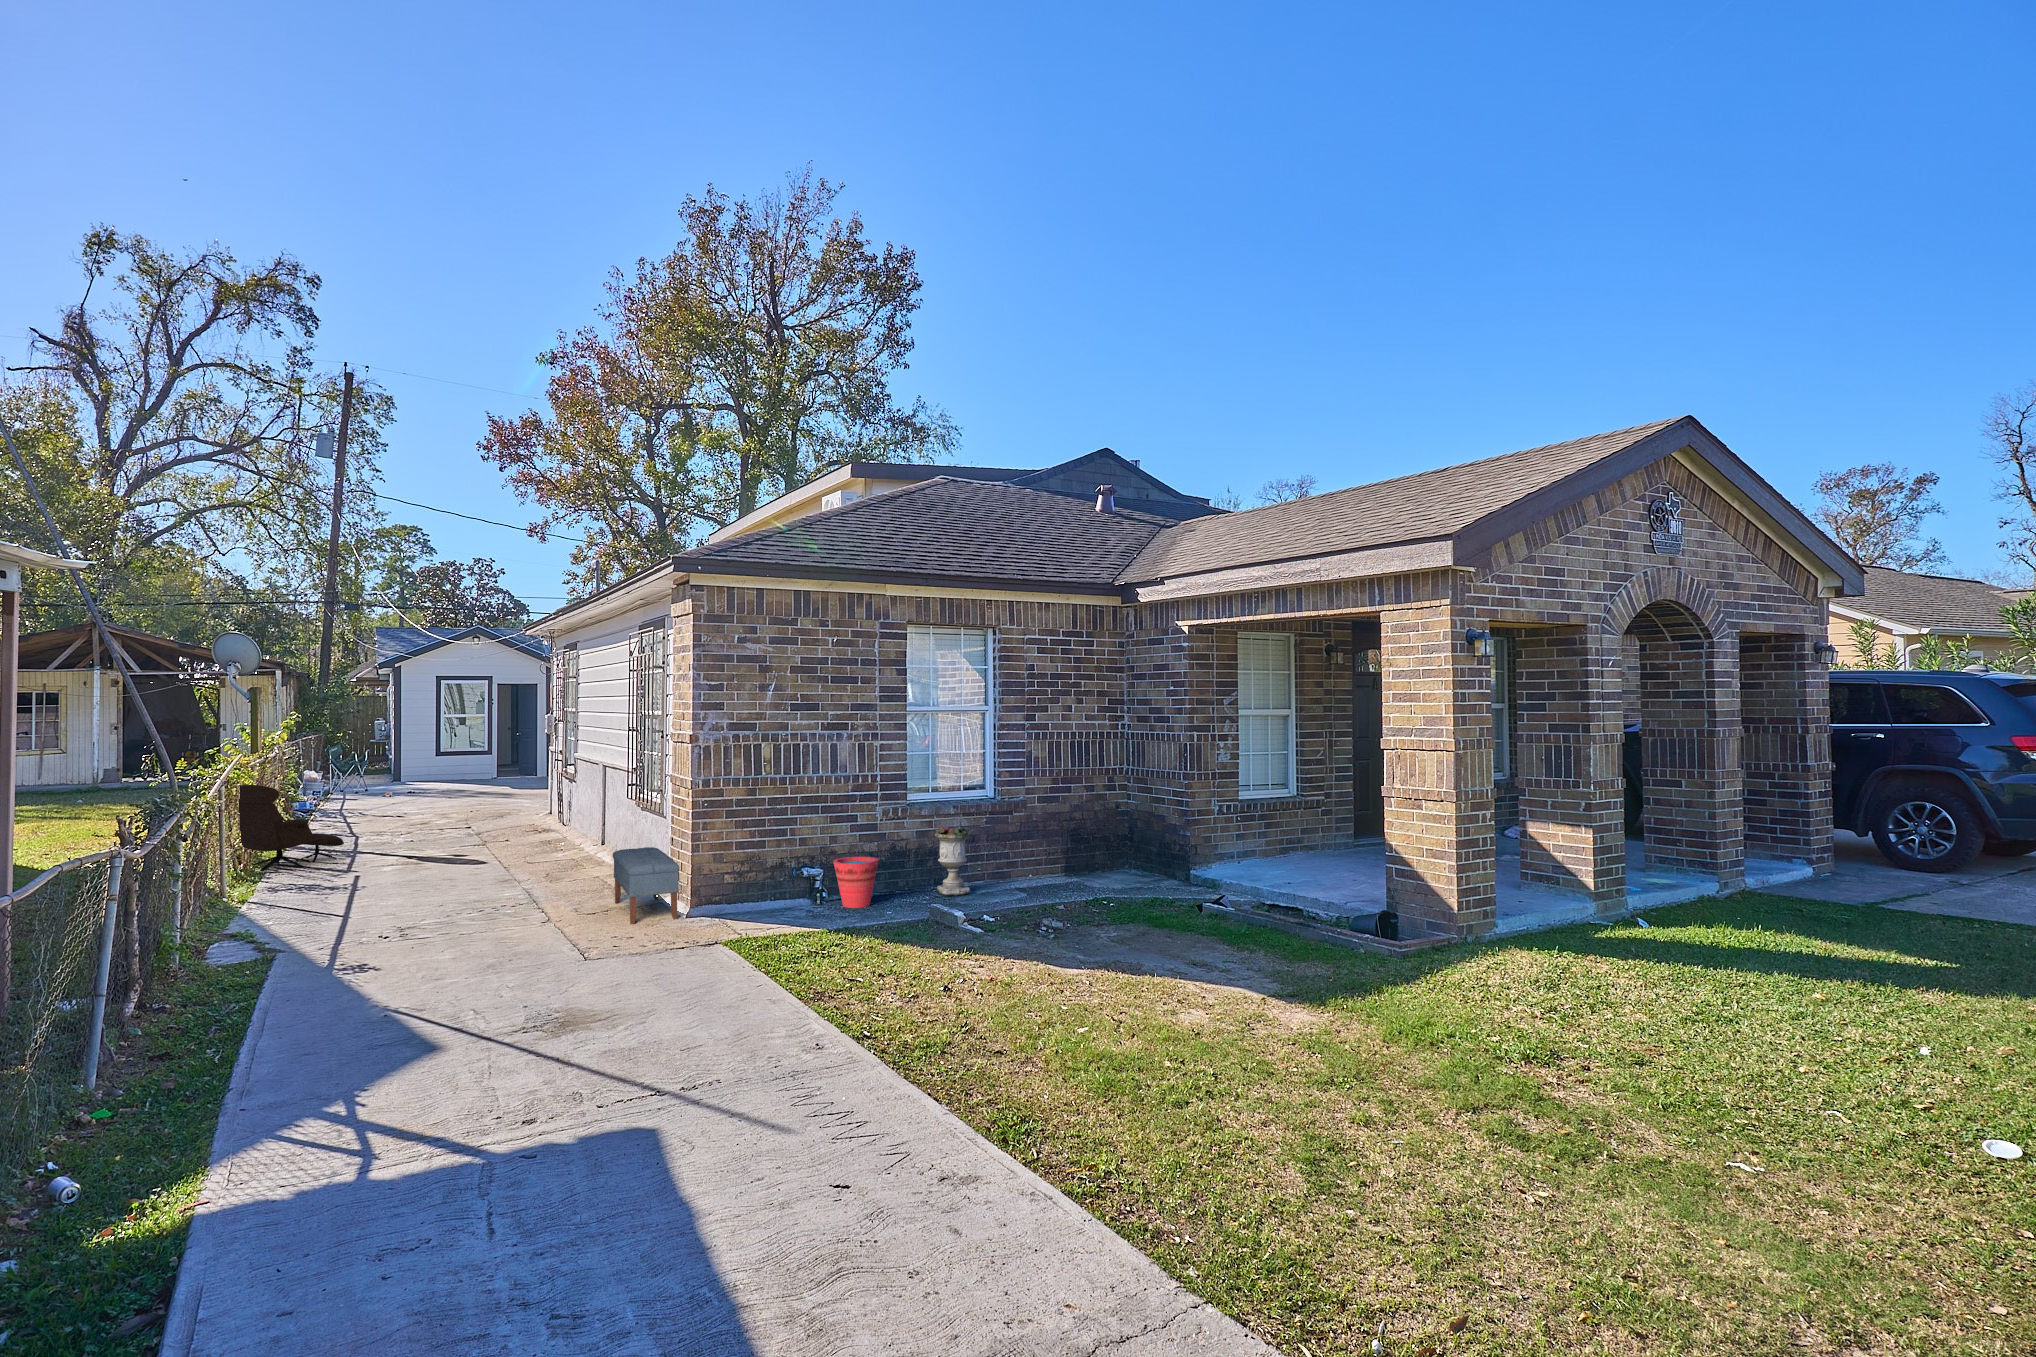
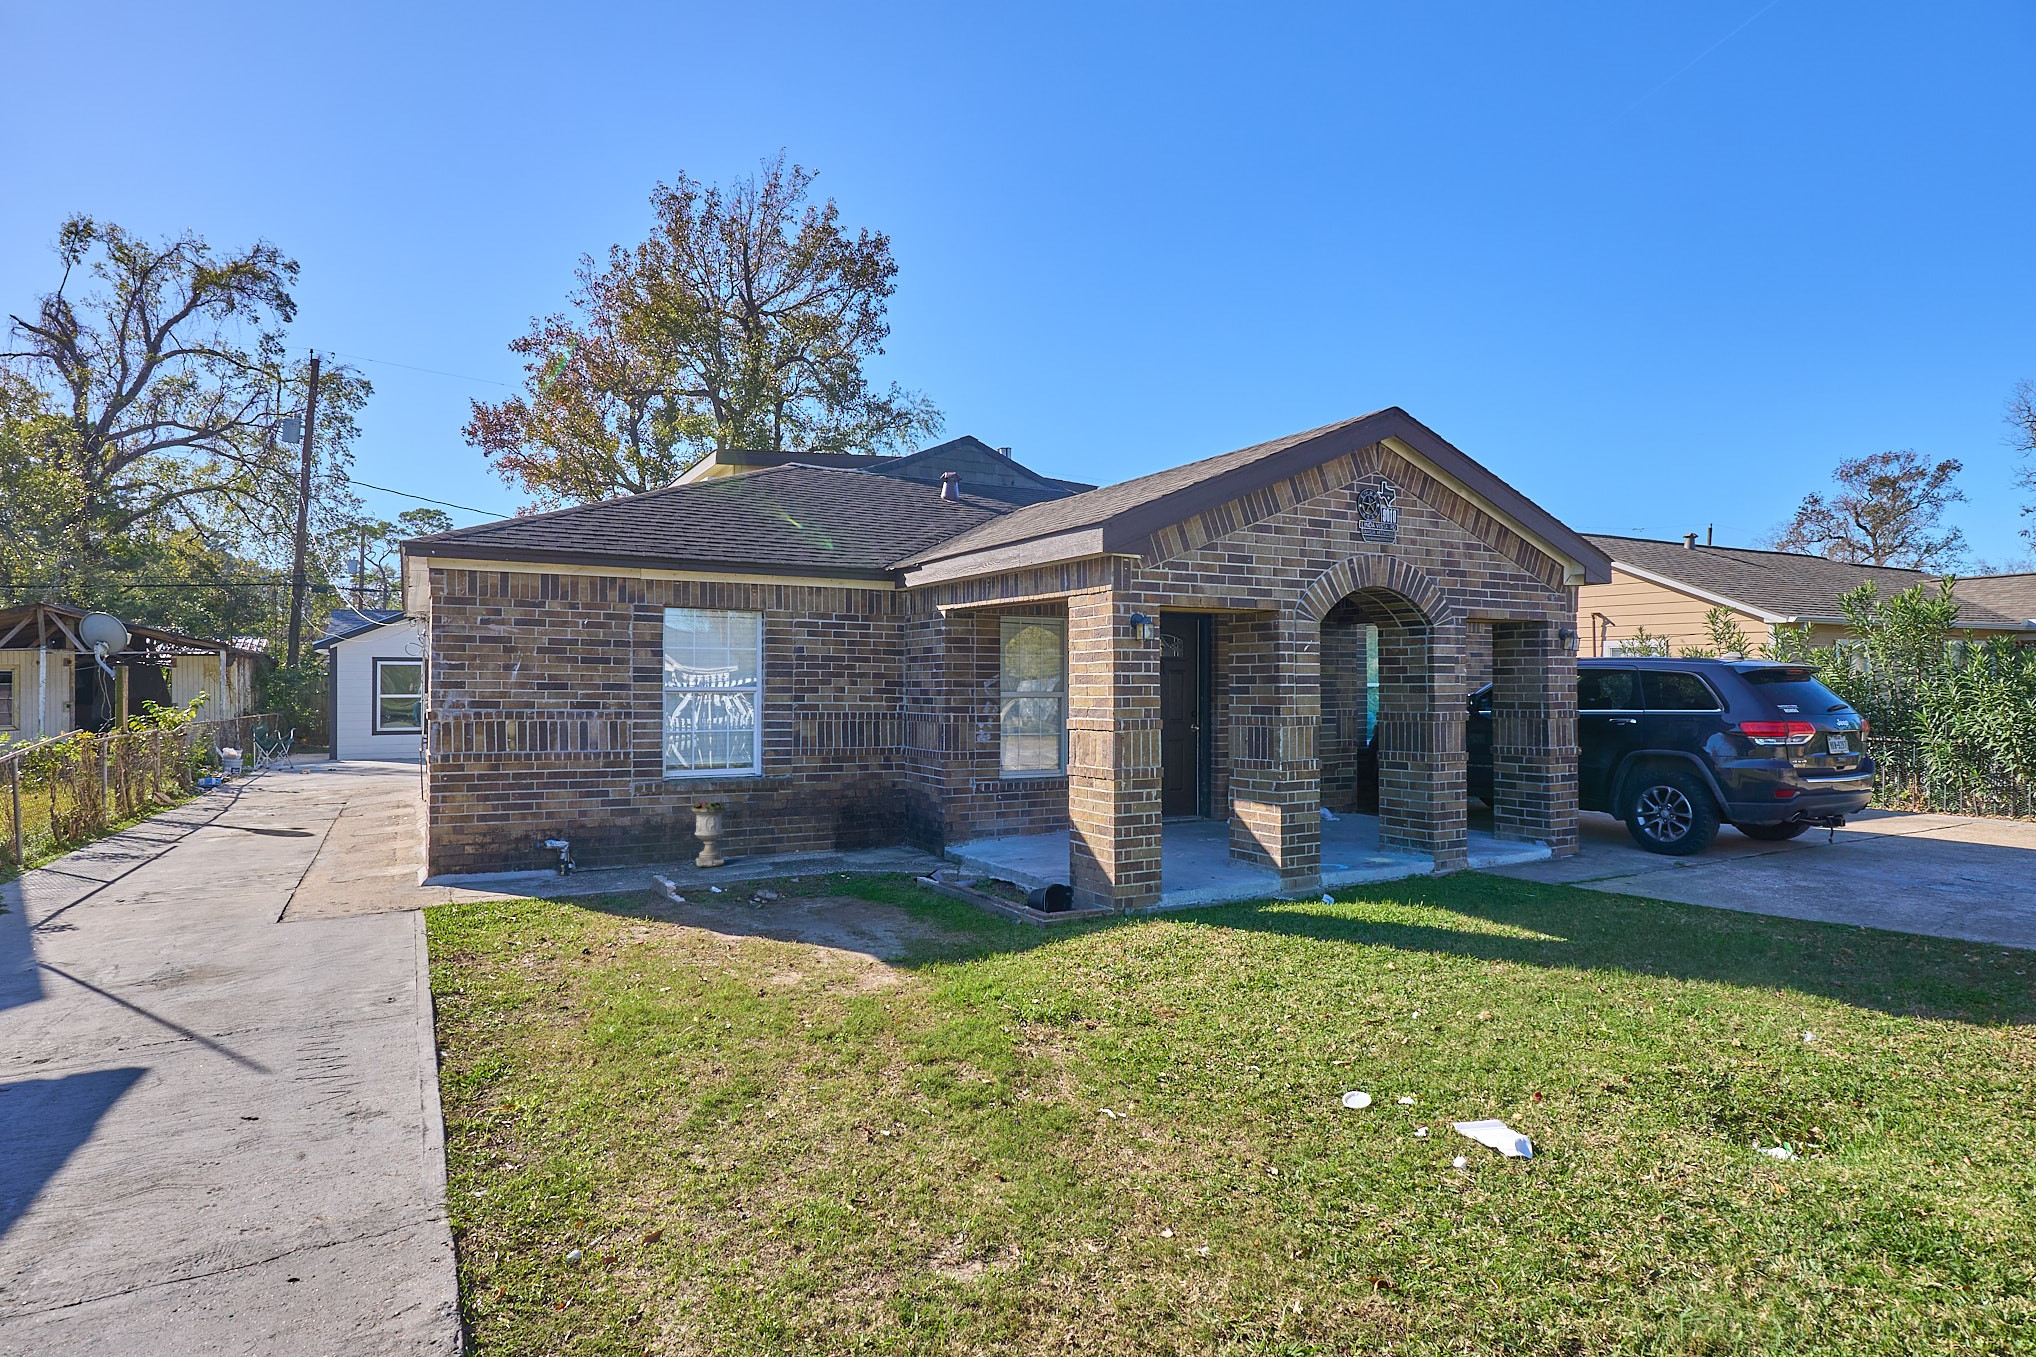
lounge chair: present [239,785,344,871] -> none [69,754,192,836]
bench: present [613,847,679,924] -> none [362,819,428,893]
bucket: present [833,857,878,908] -> none [579,829,626,879]

